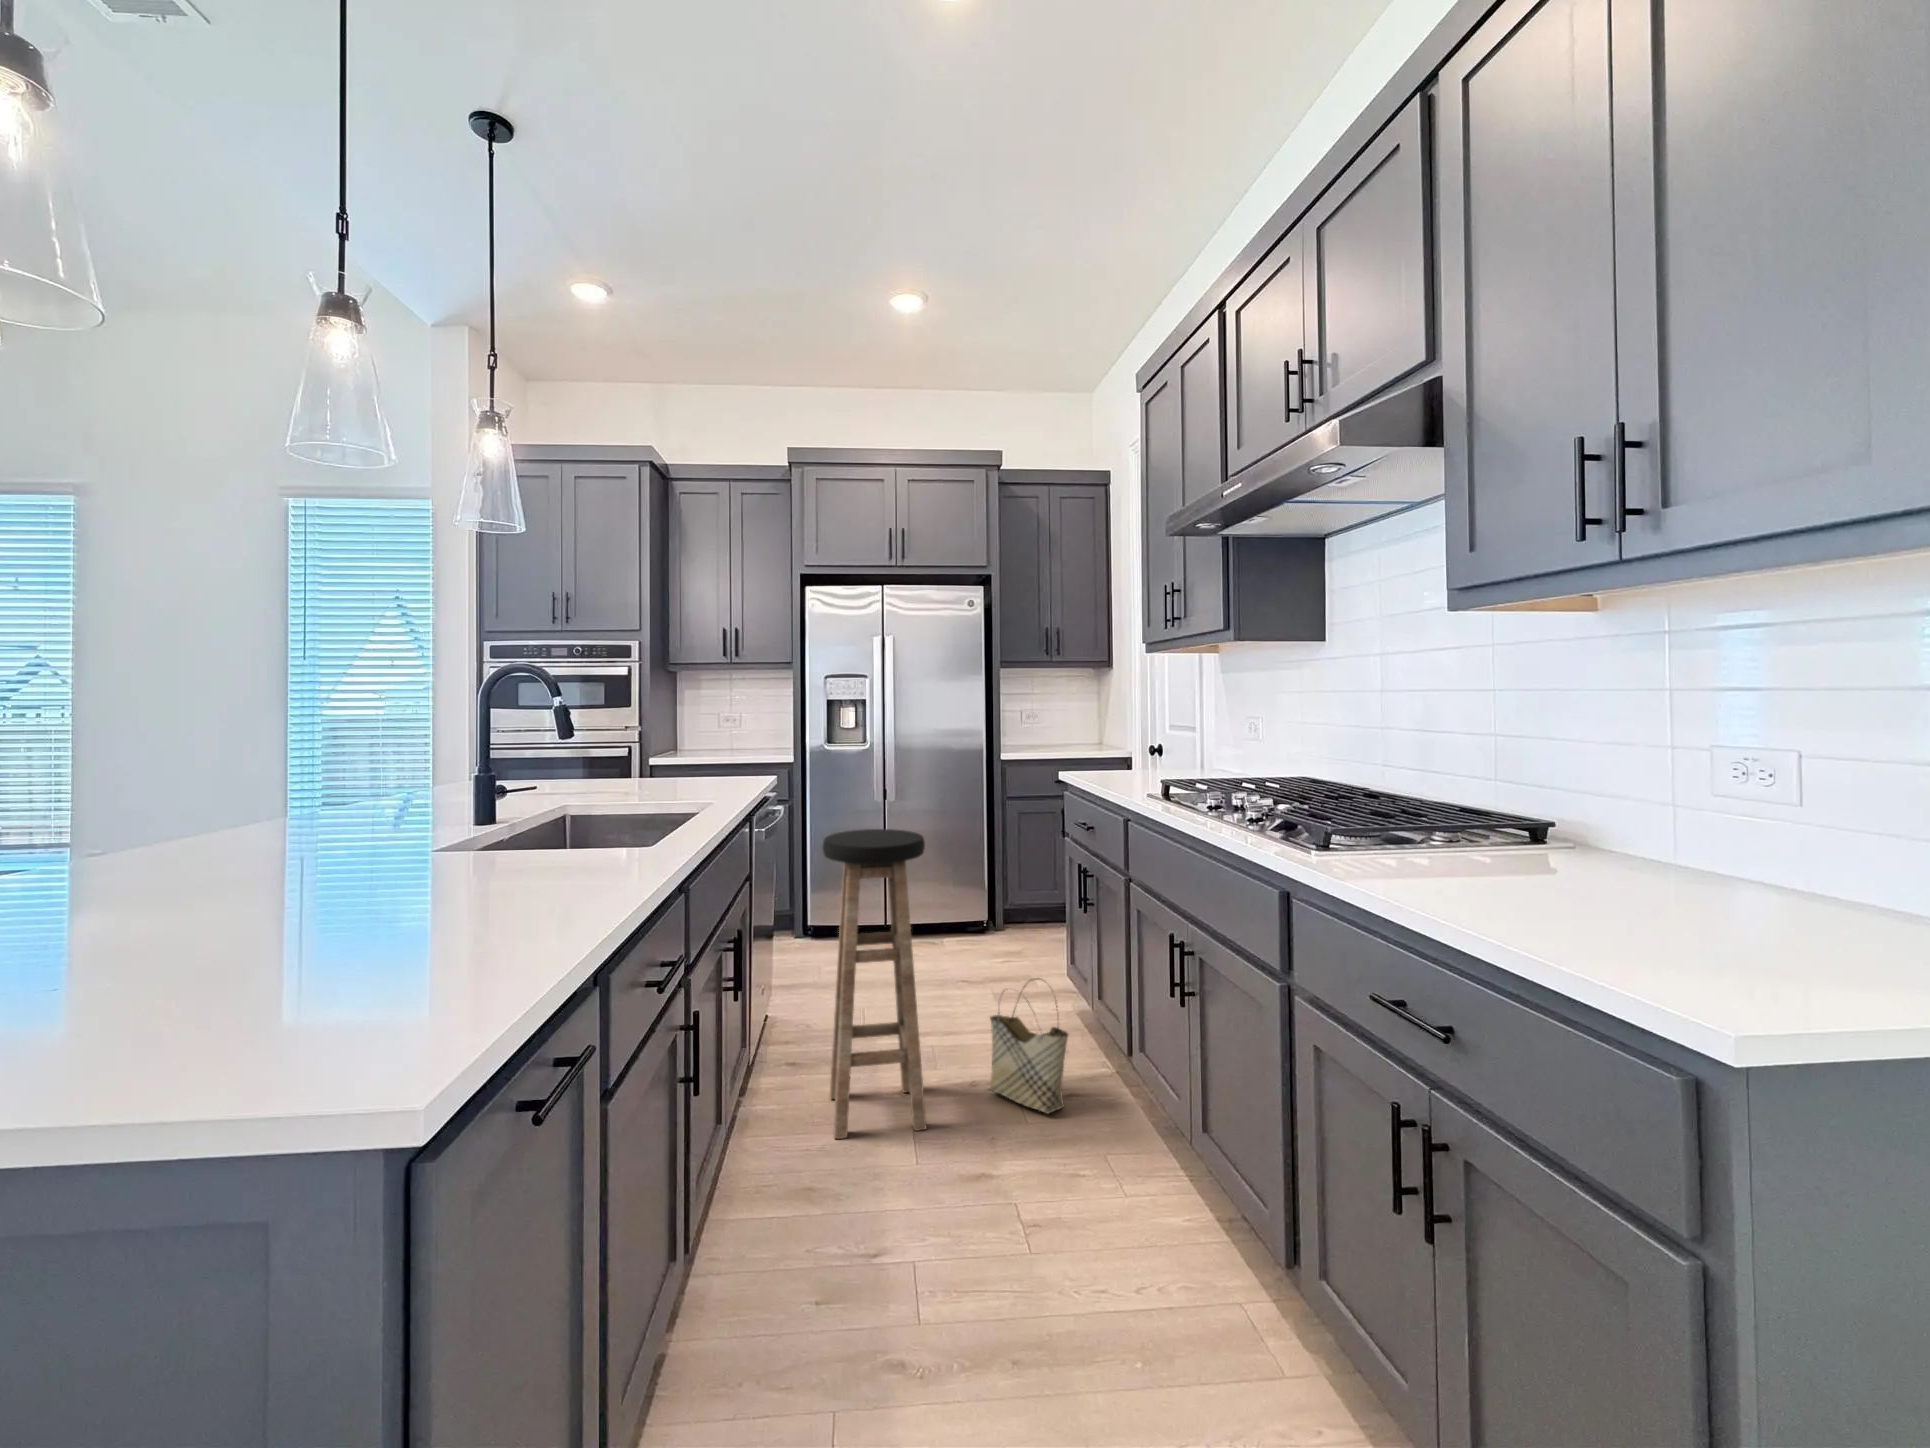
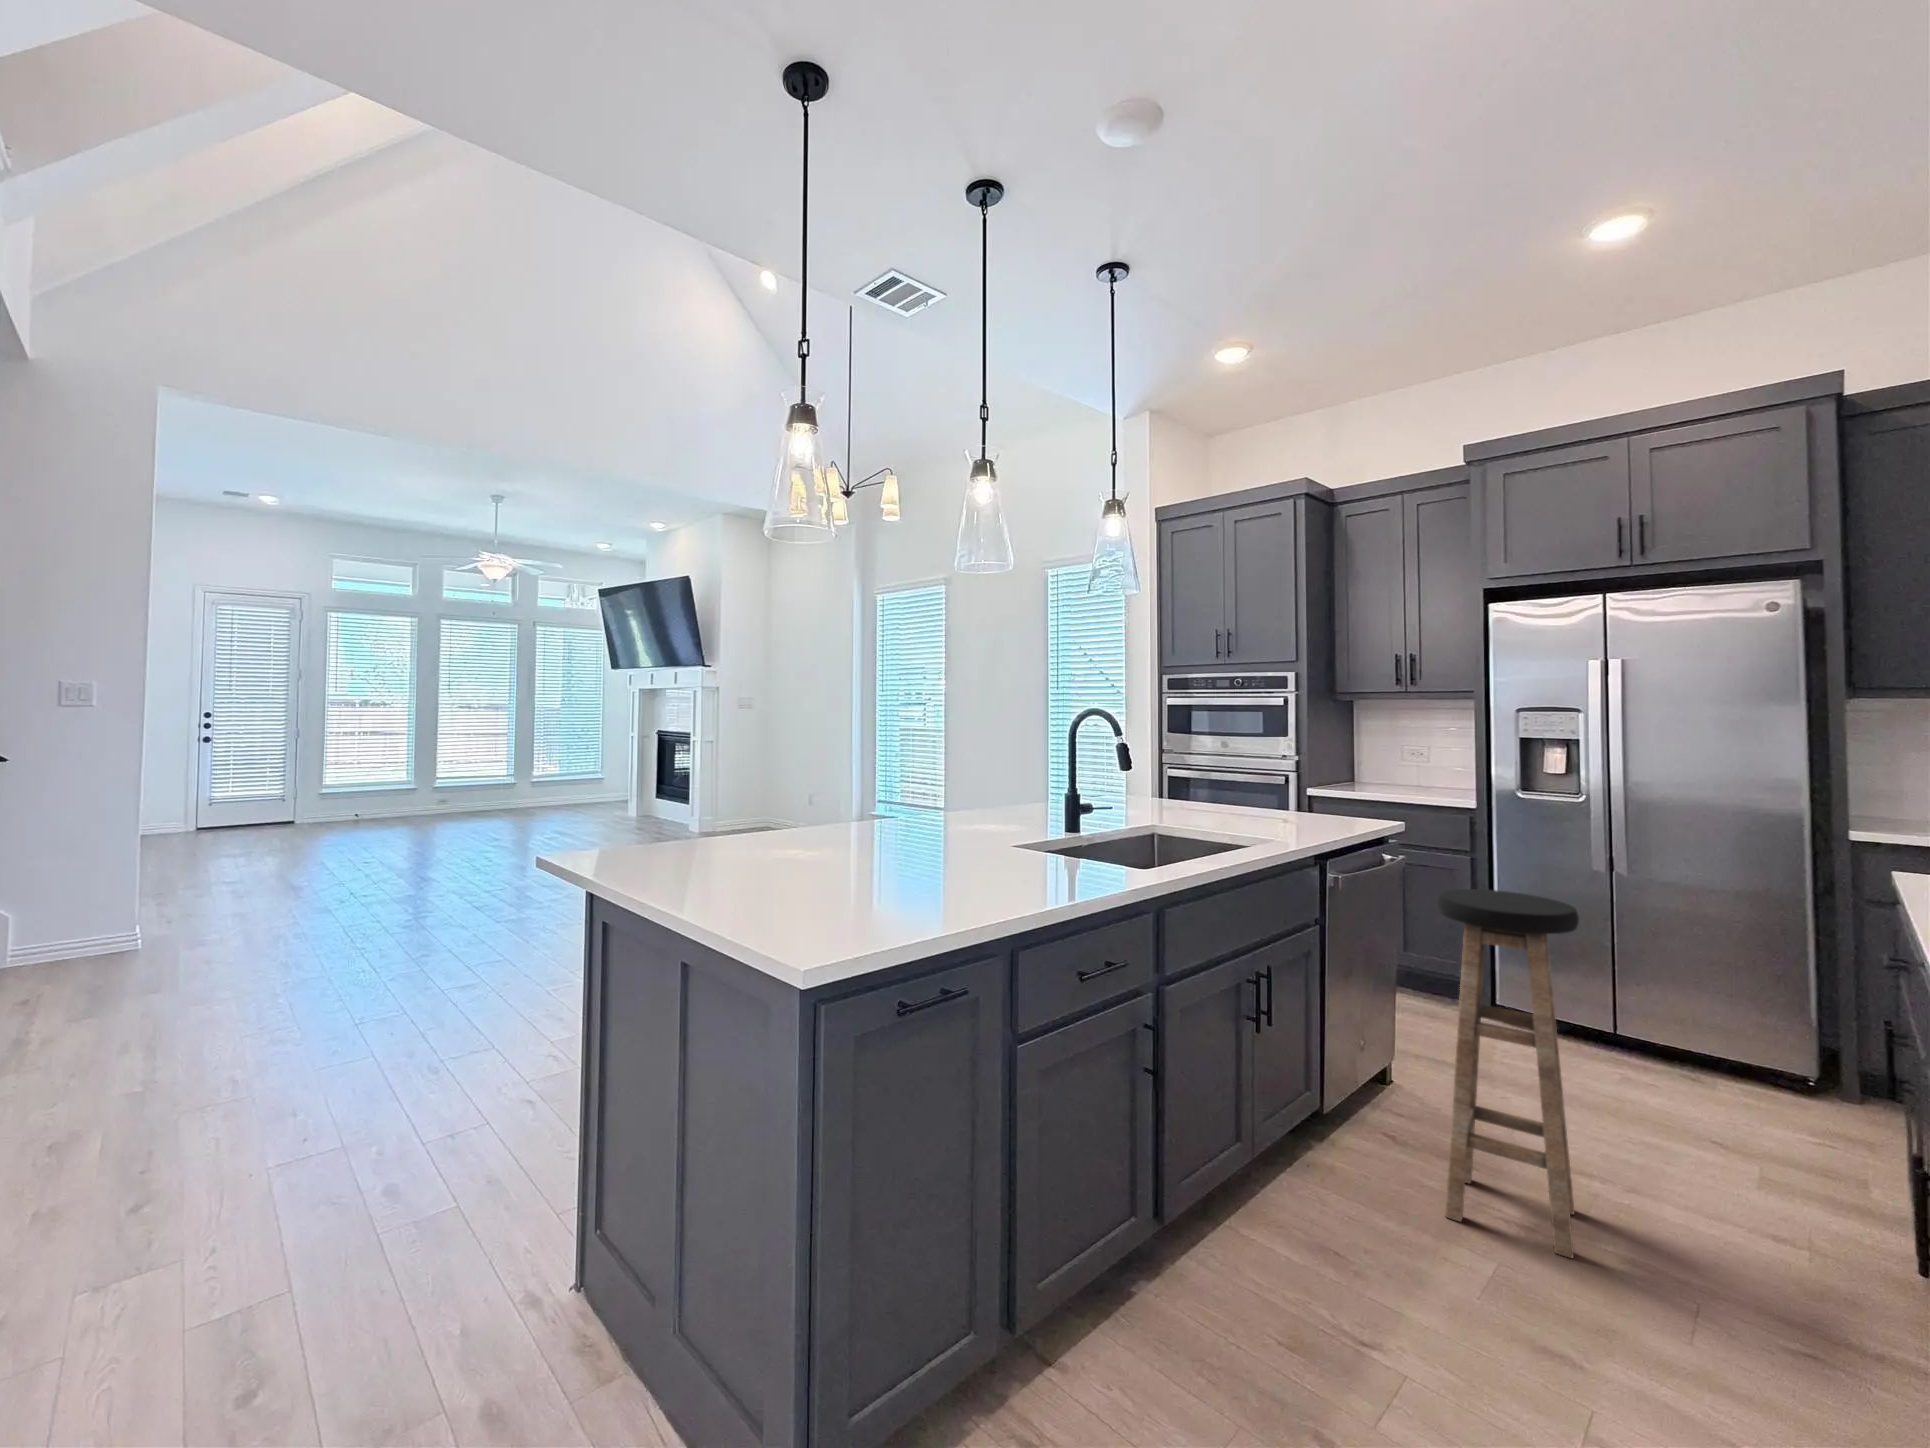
woven basket: present [989,978,1068,1114] -> none [1692,1131,1835,1330]

